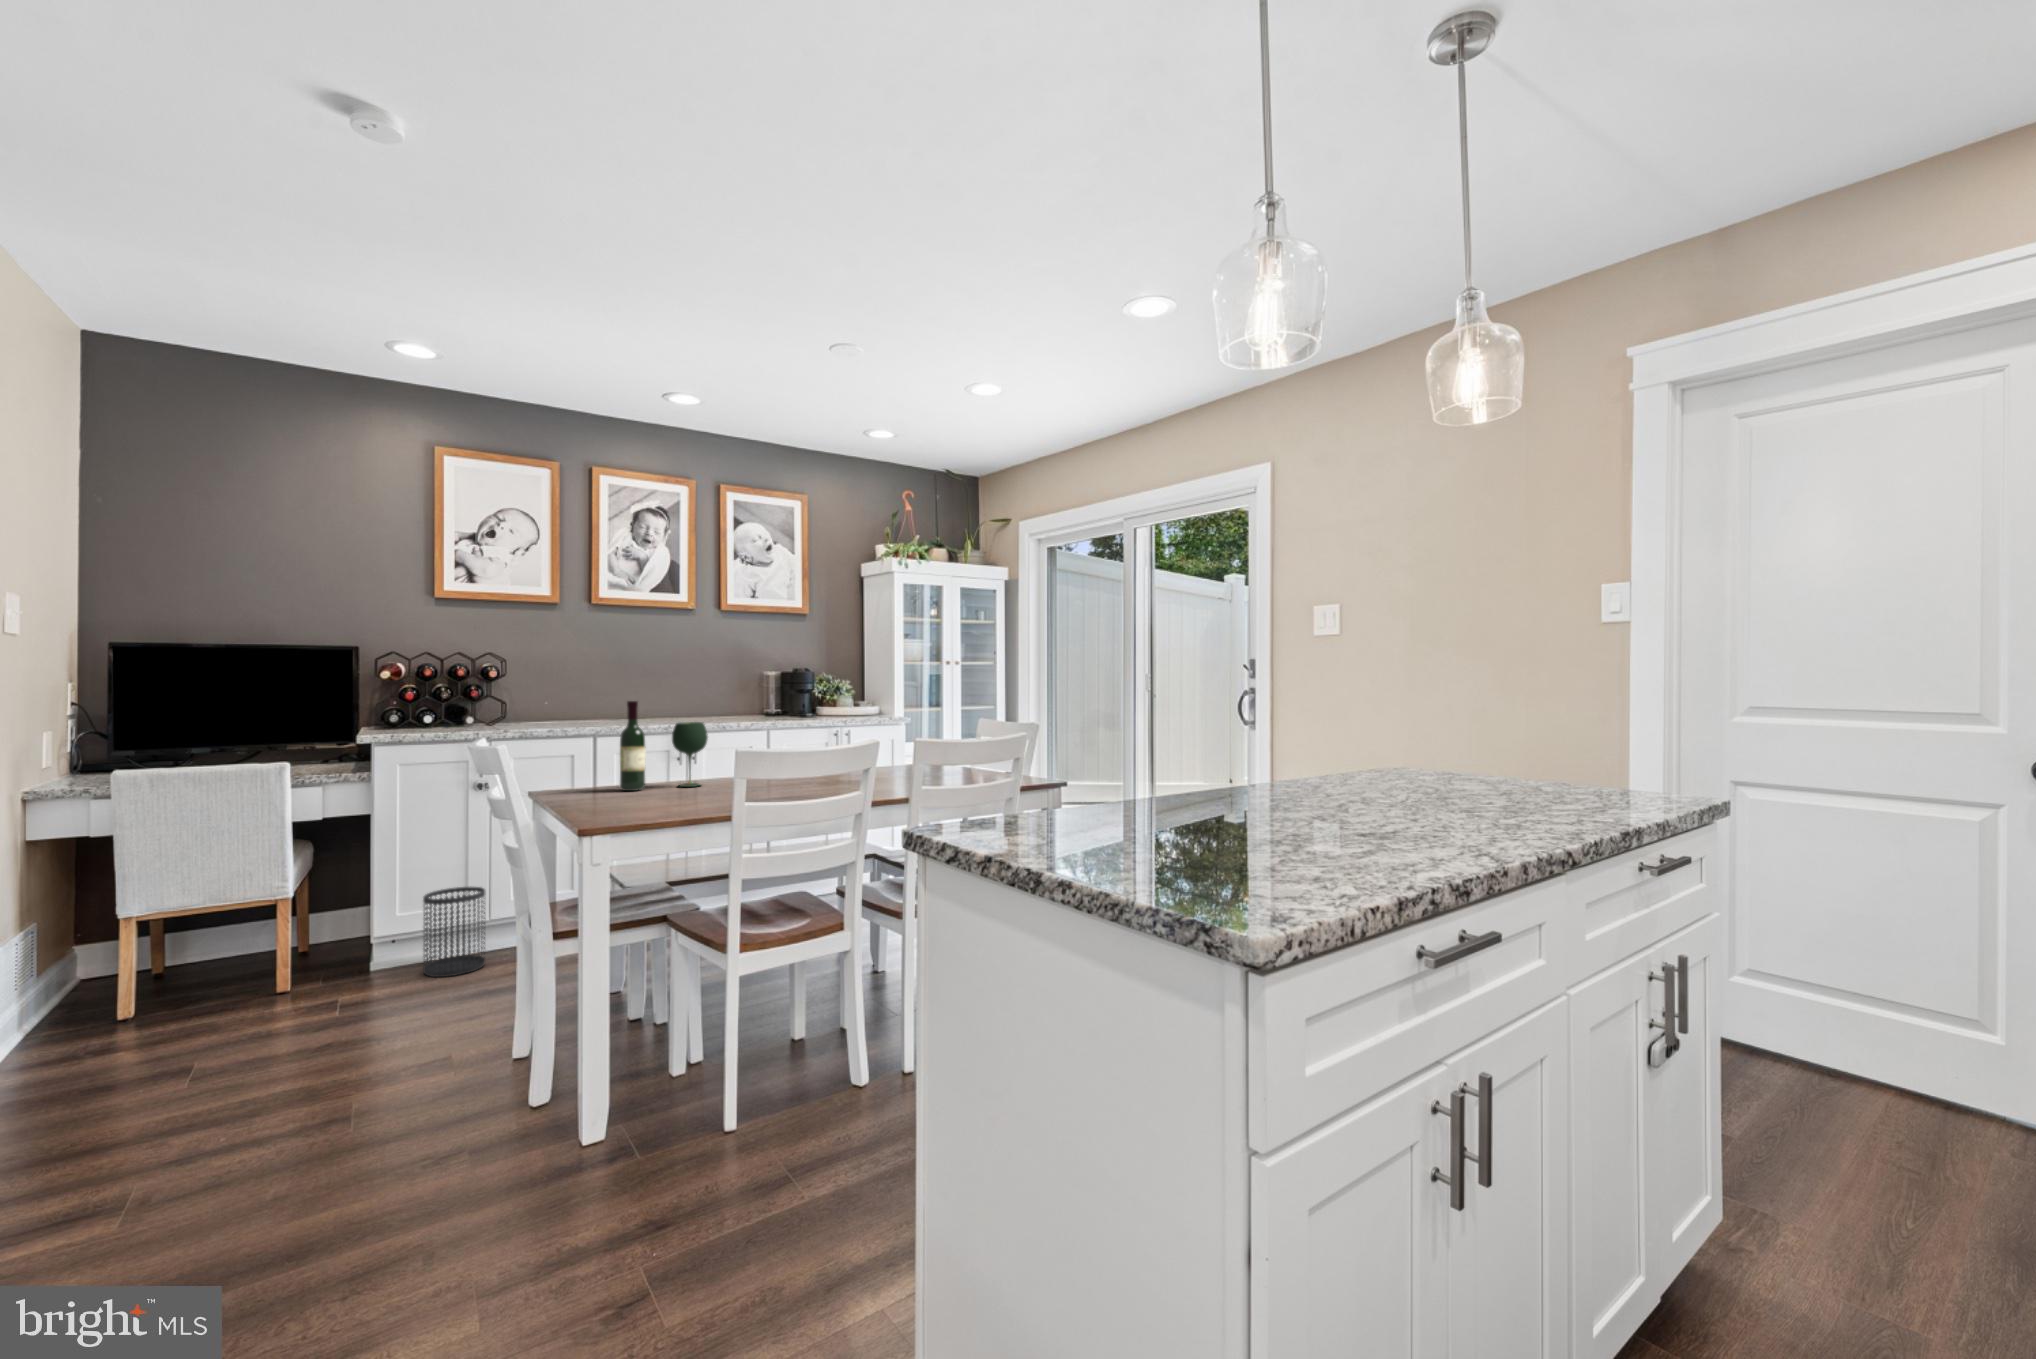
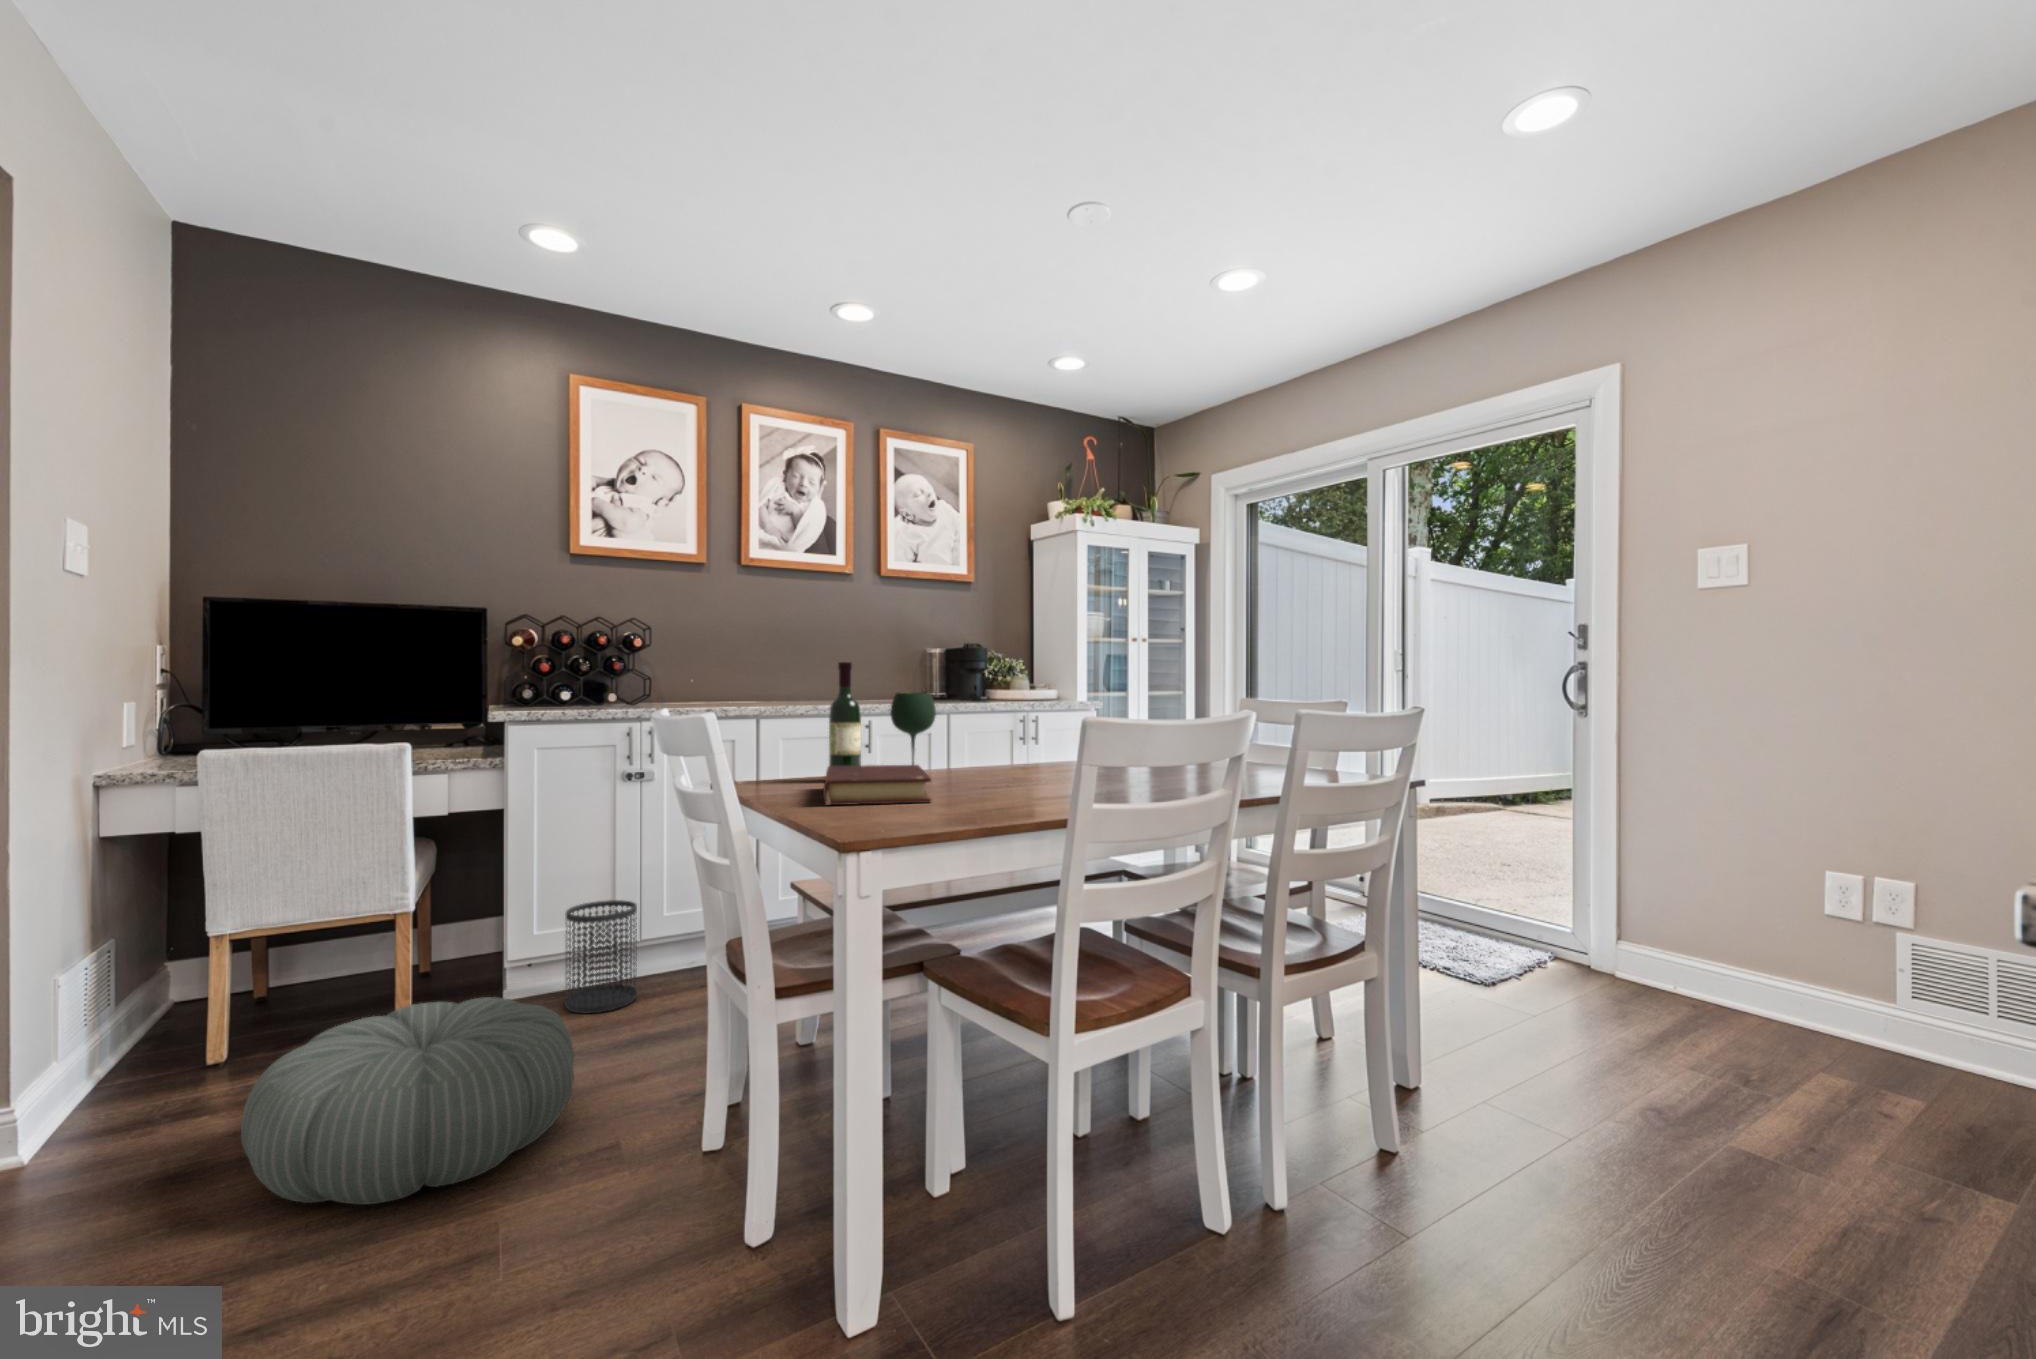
book: none [590,778,682,810] -> present [823,765,931,805]
pouf: none [148,959,415,1102] -> present [241,997,574,1204]

